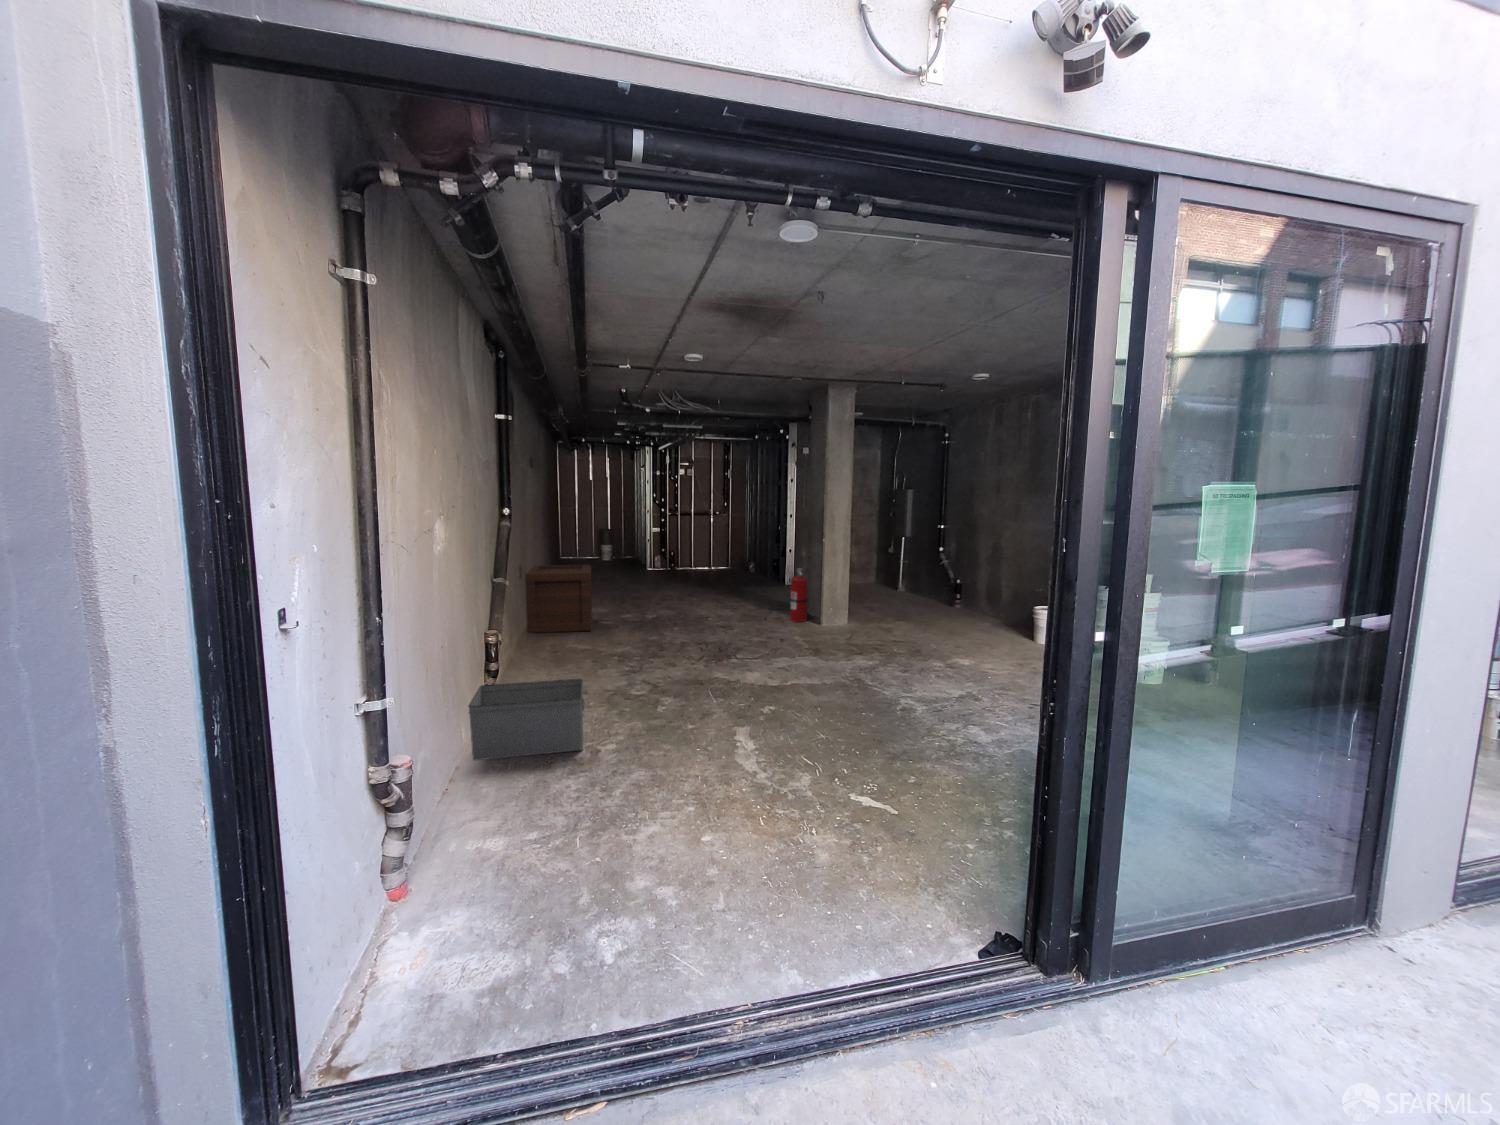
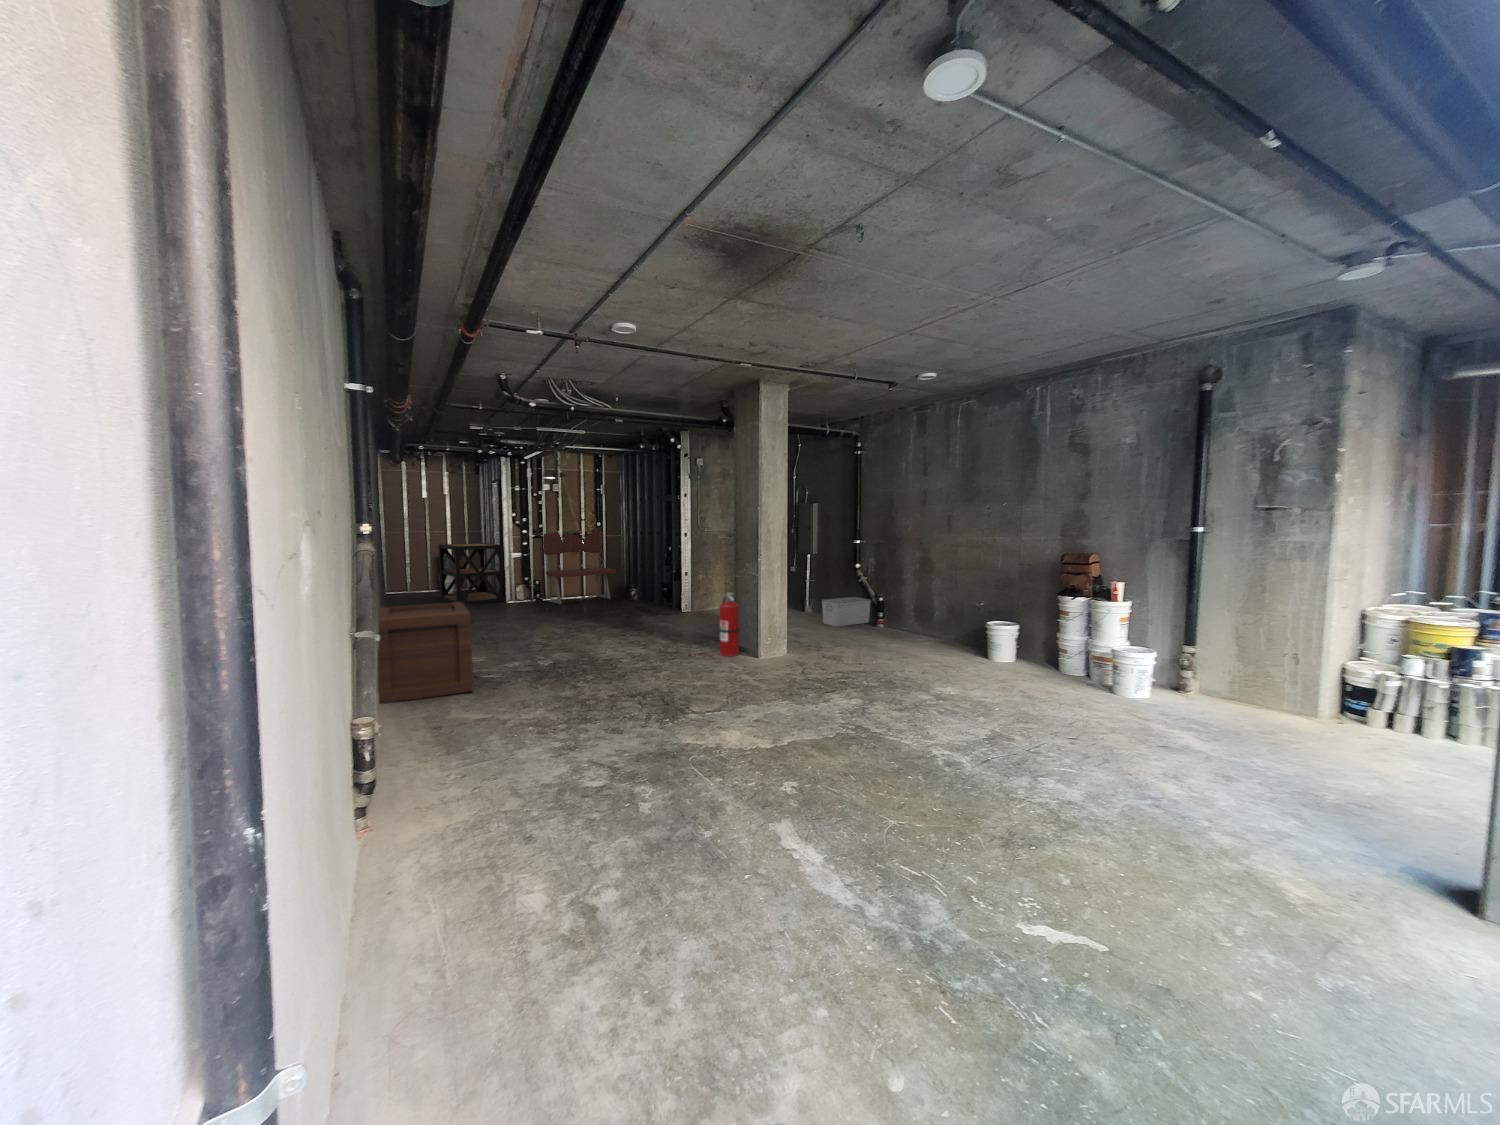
bench: none [677,512,736,572] -> present [543,532,616,604]
shelving unit: none [599,518,646,568] -> present [438,543,503,604]
storage bin: present [468,679,584,760] -> present [822,597,871,626]

